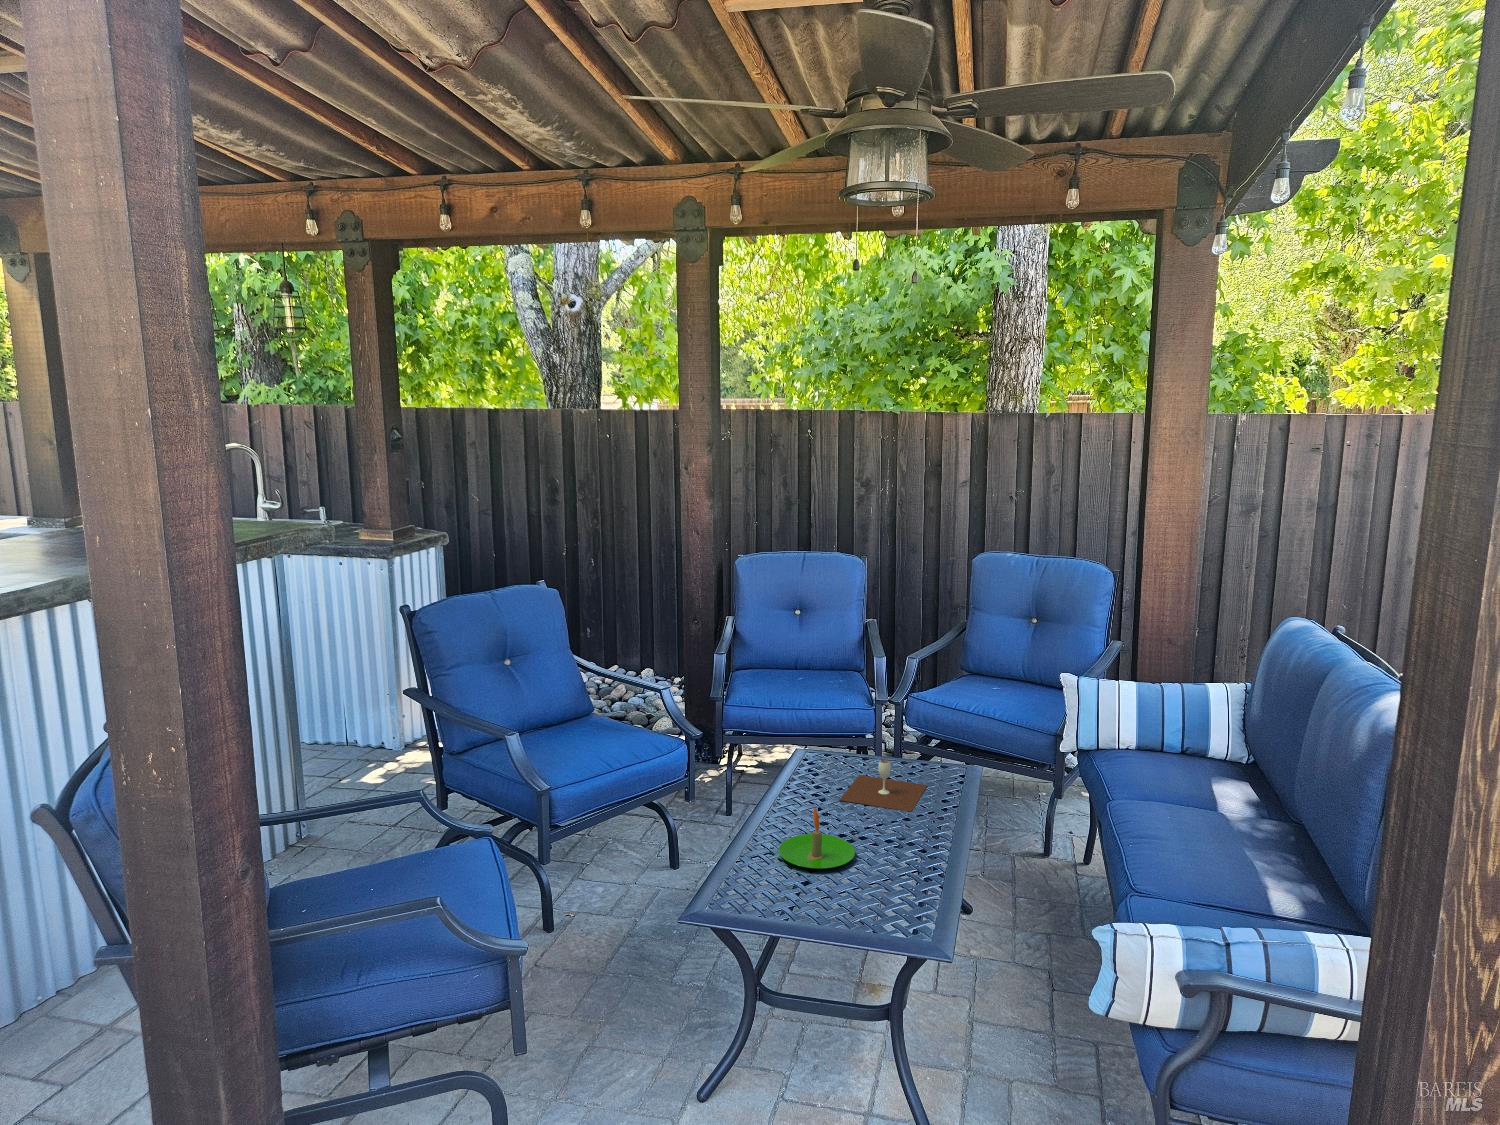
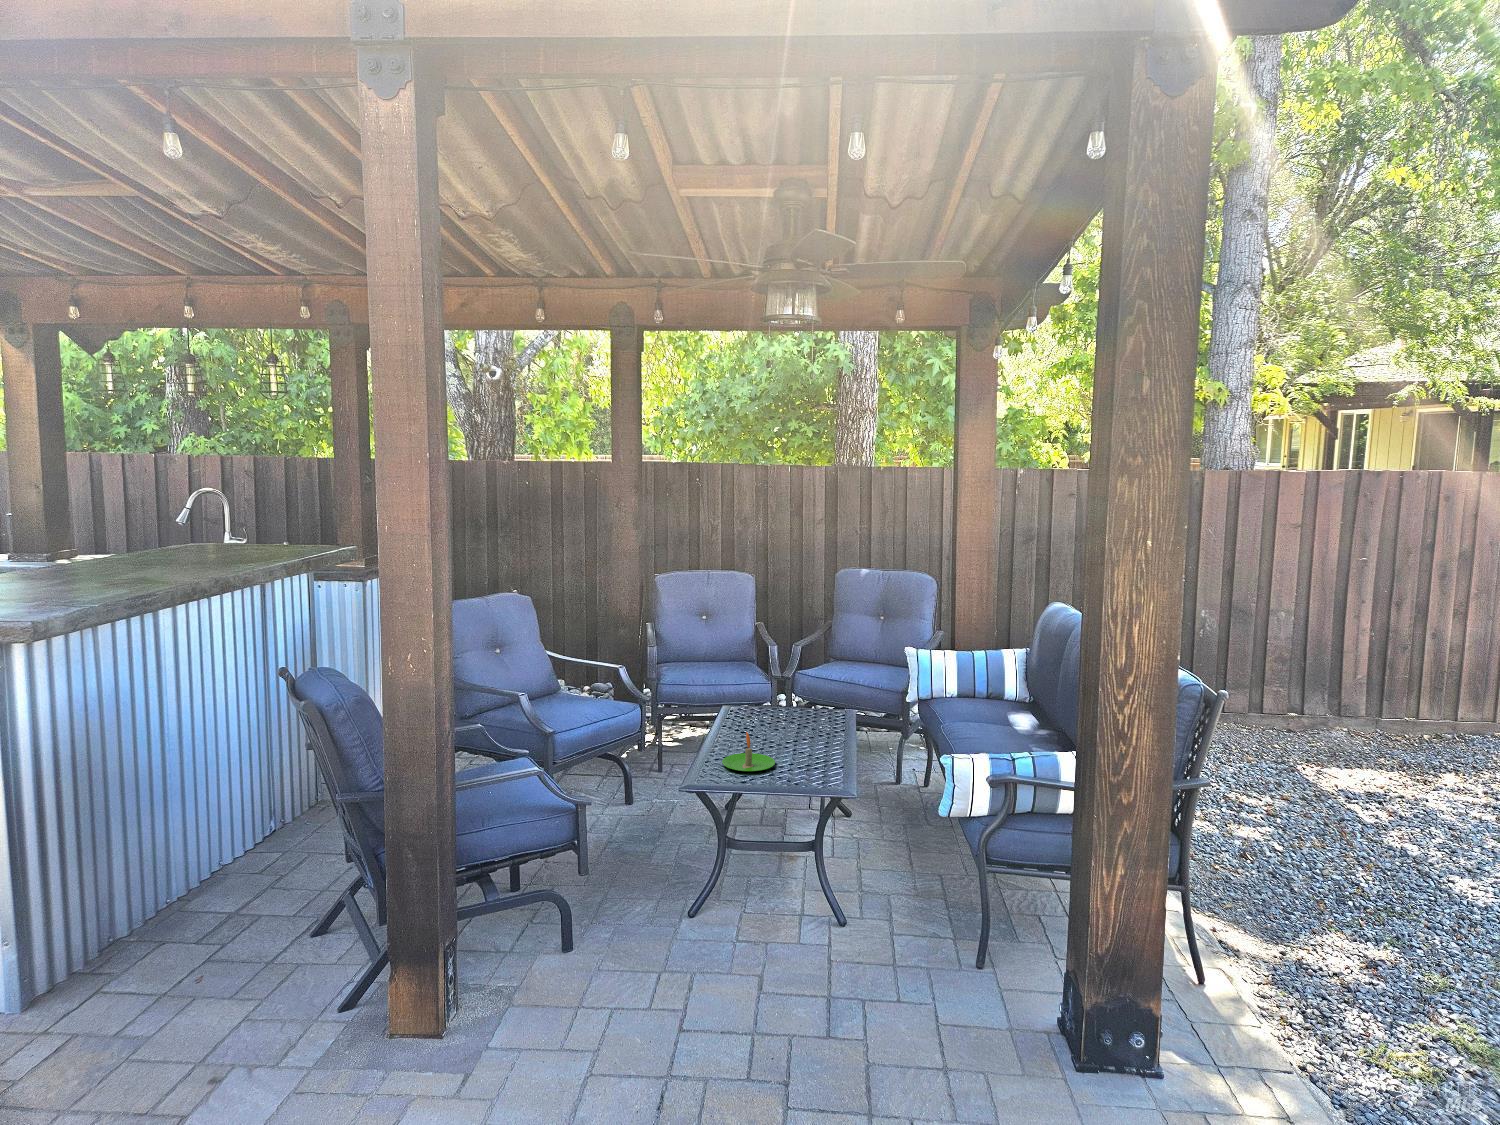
wine glass: present [839,760,927,812] -> none [756,706,816,740]

